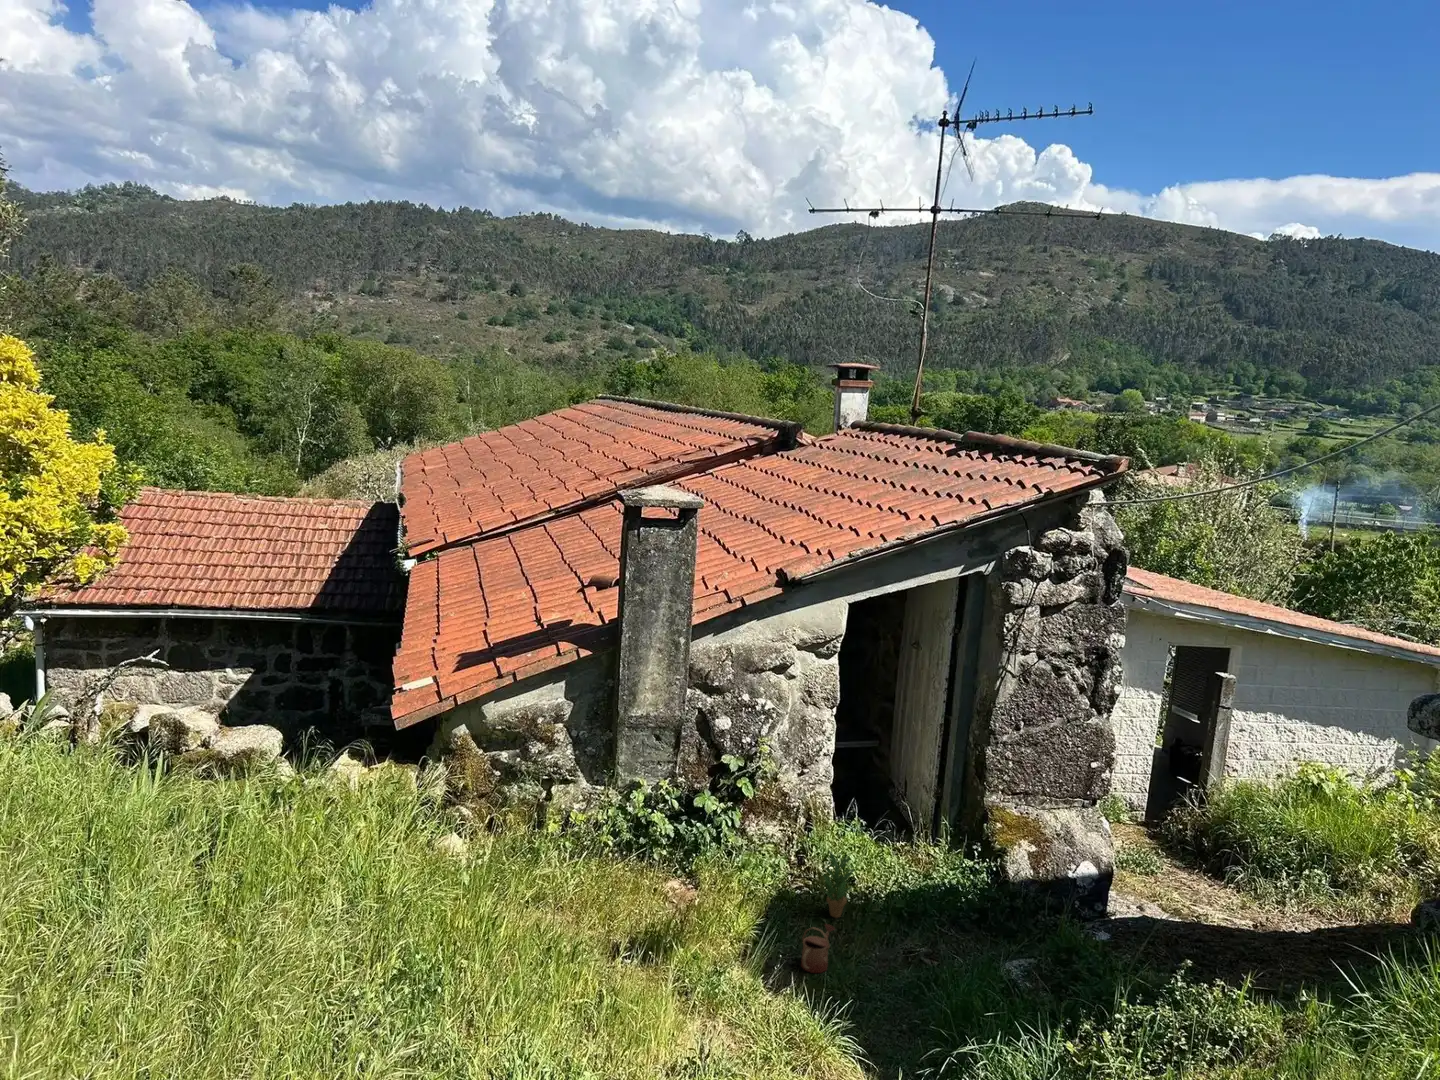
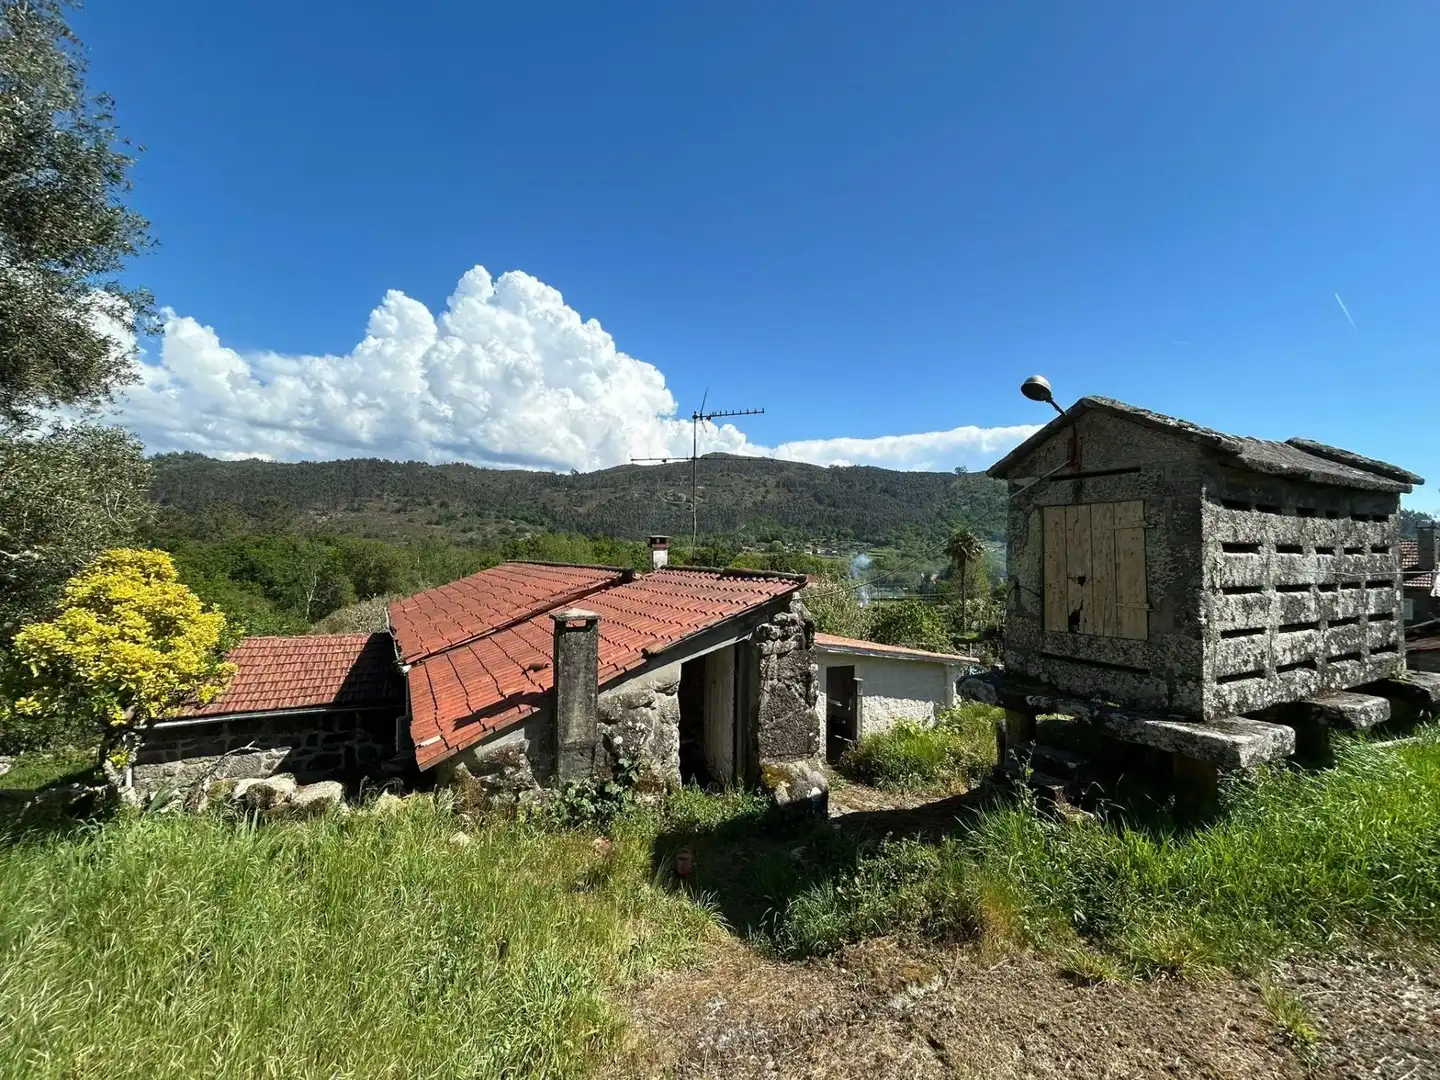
potted plant: present [823,851,855,918] -> none [680,802,700,842]

